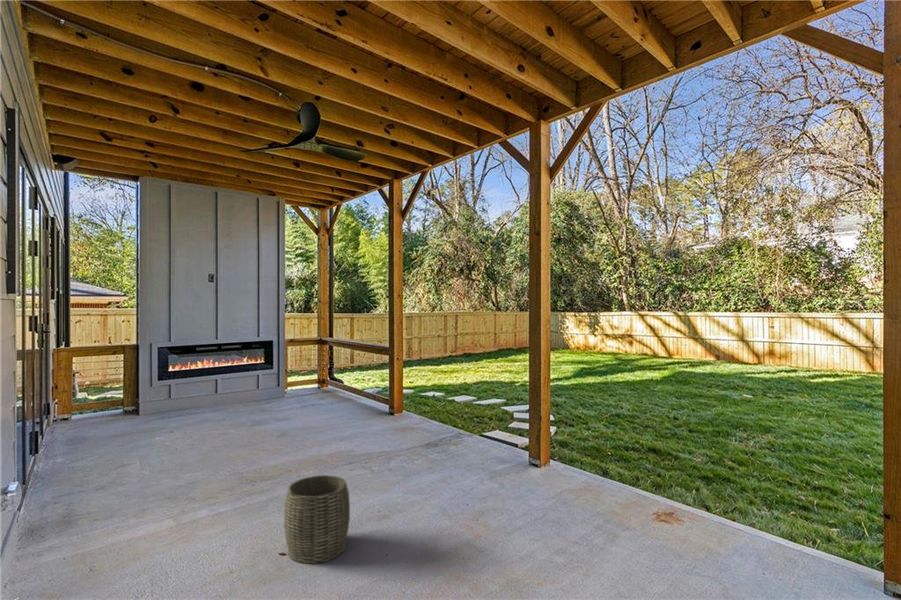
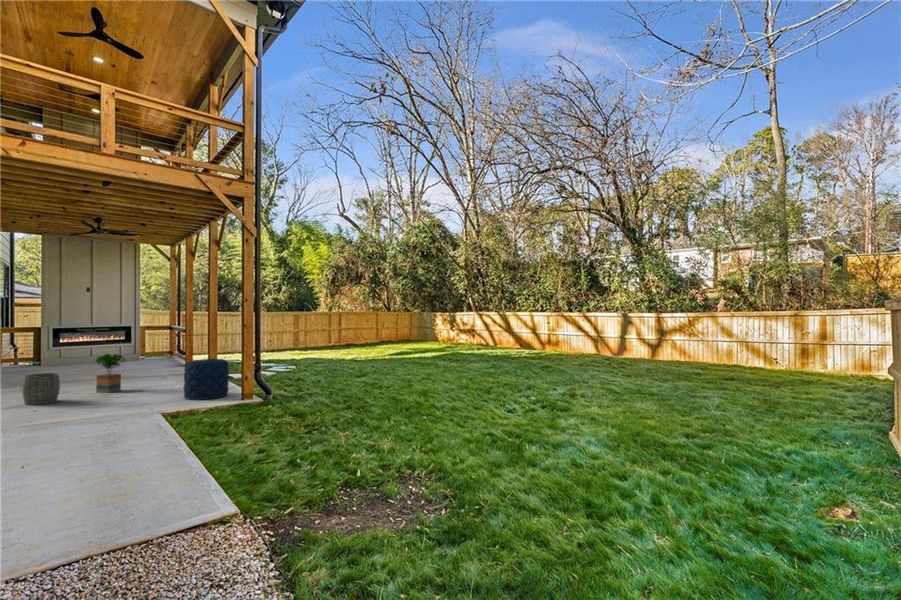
potted tree: none [355,414,404,496] -> present [96,354,126,393]
pouf: none [566,425,651,523] -> present [184,359,229,400]

